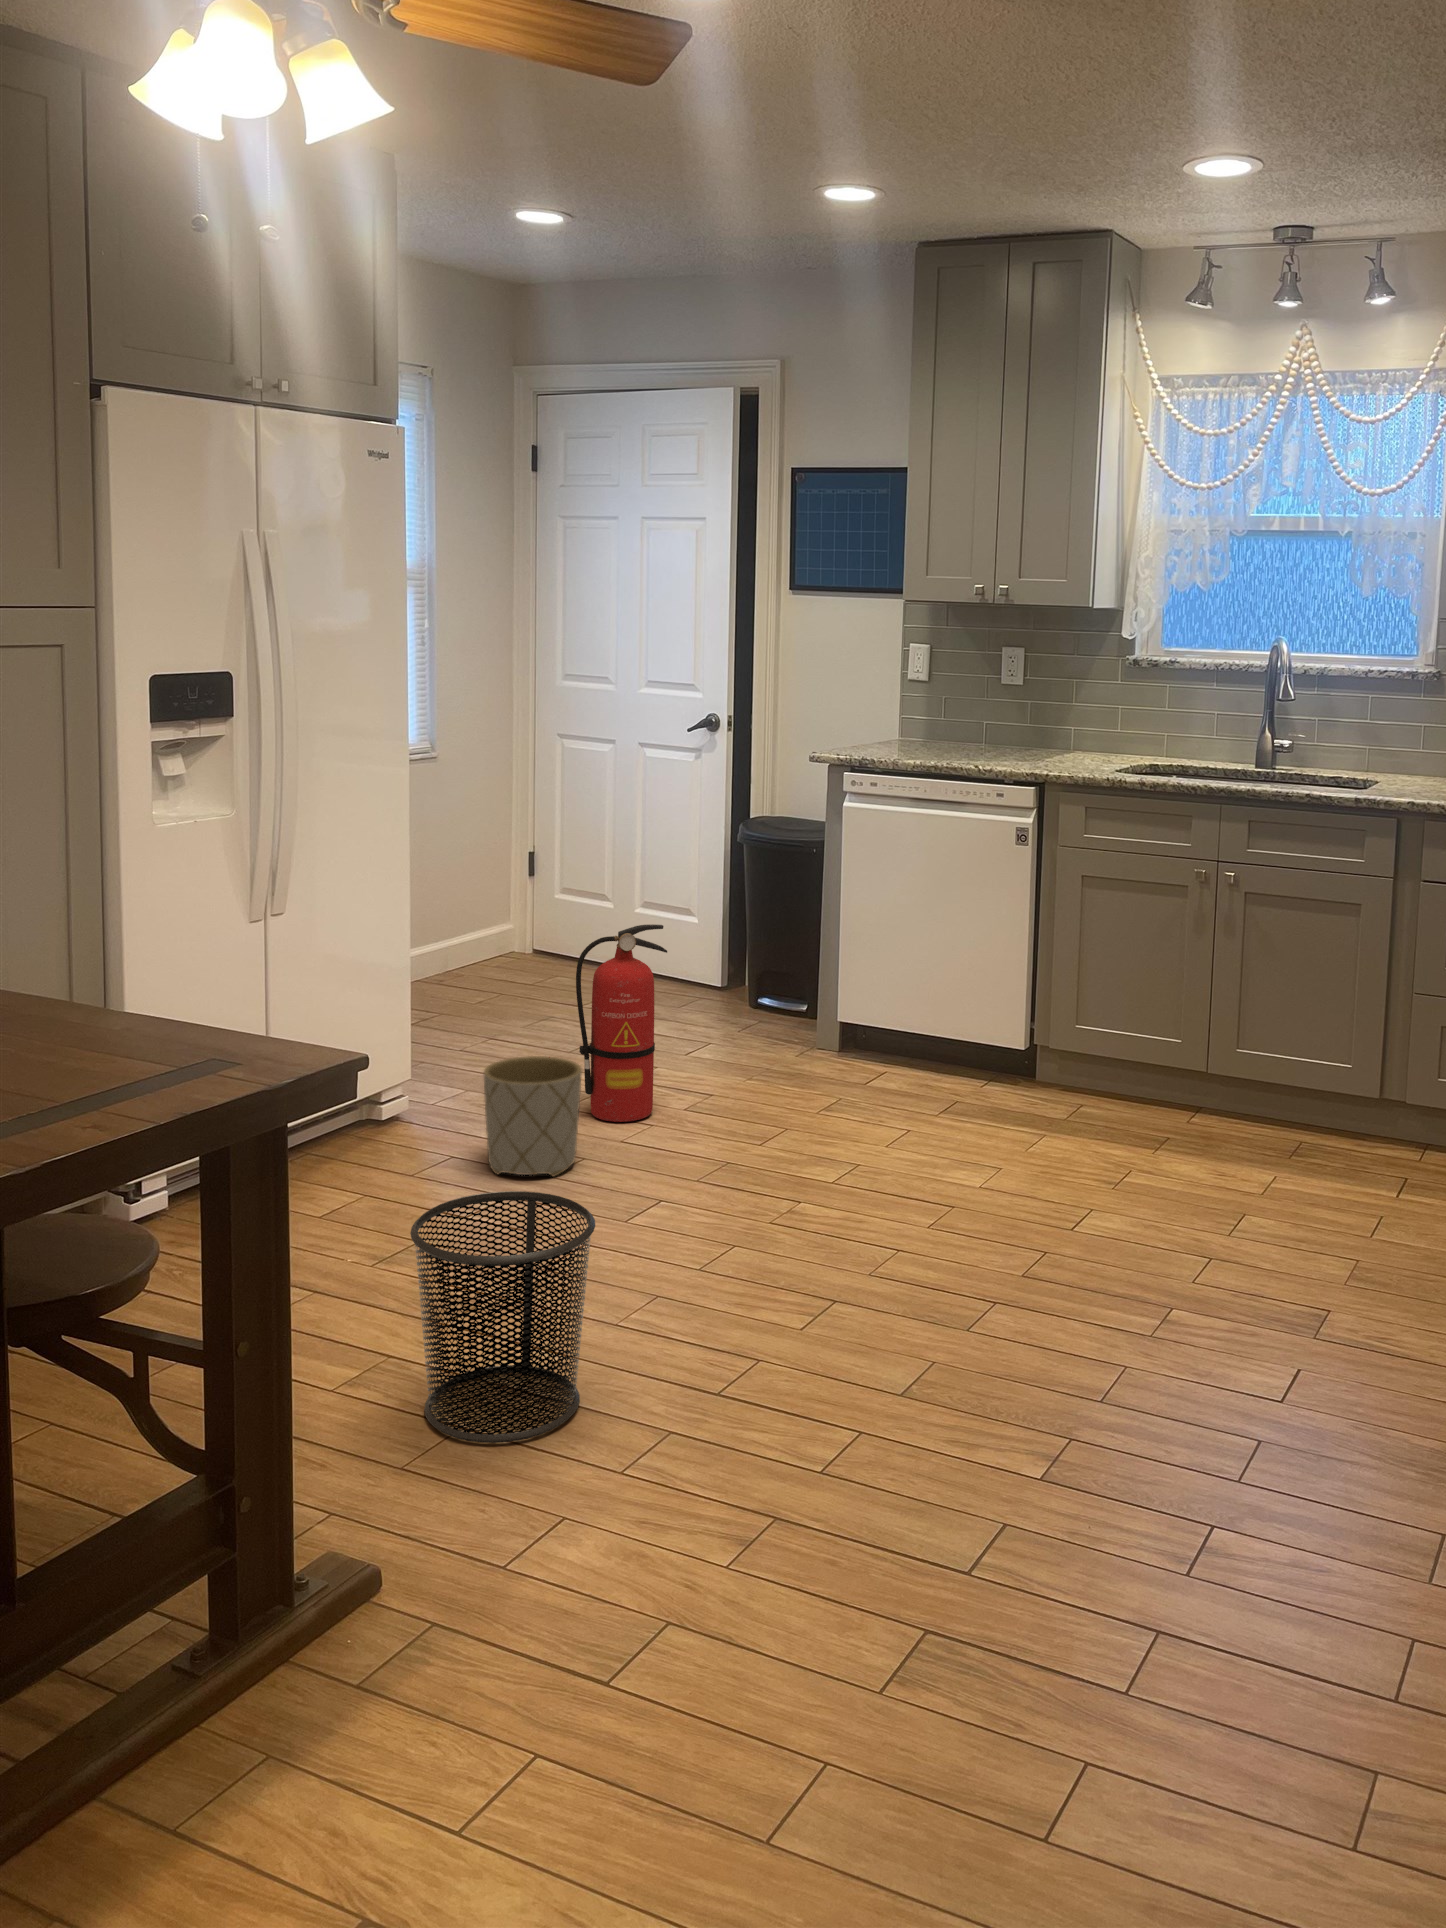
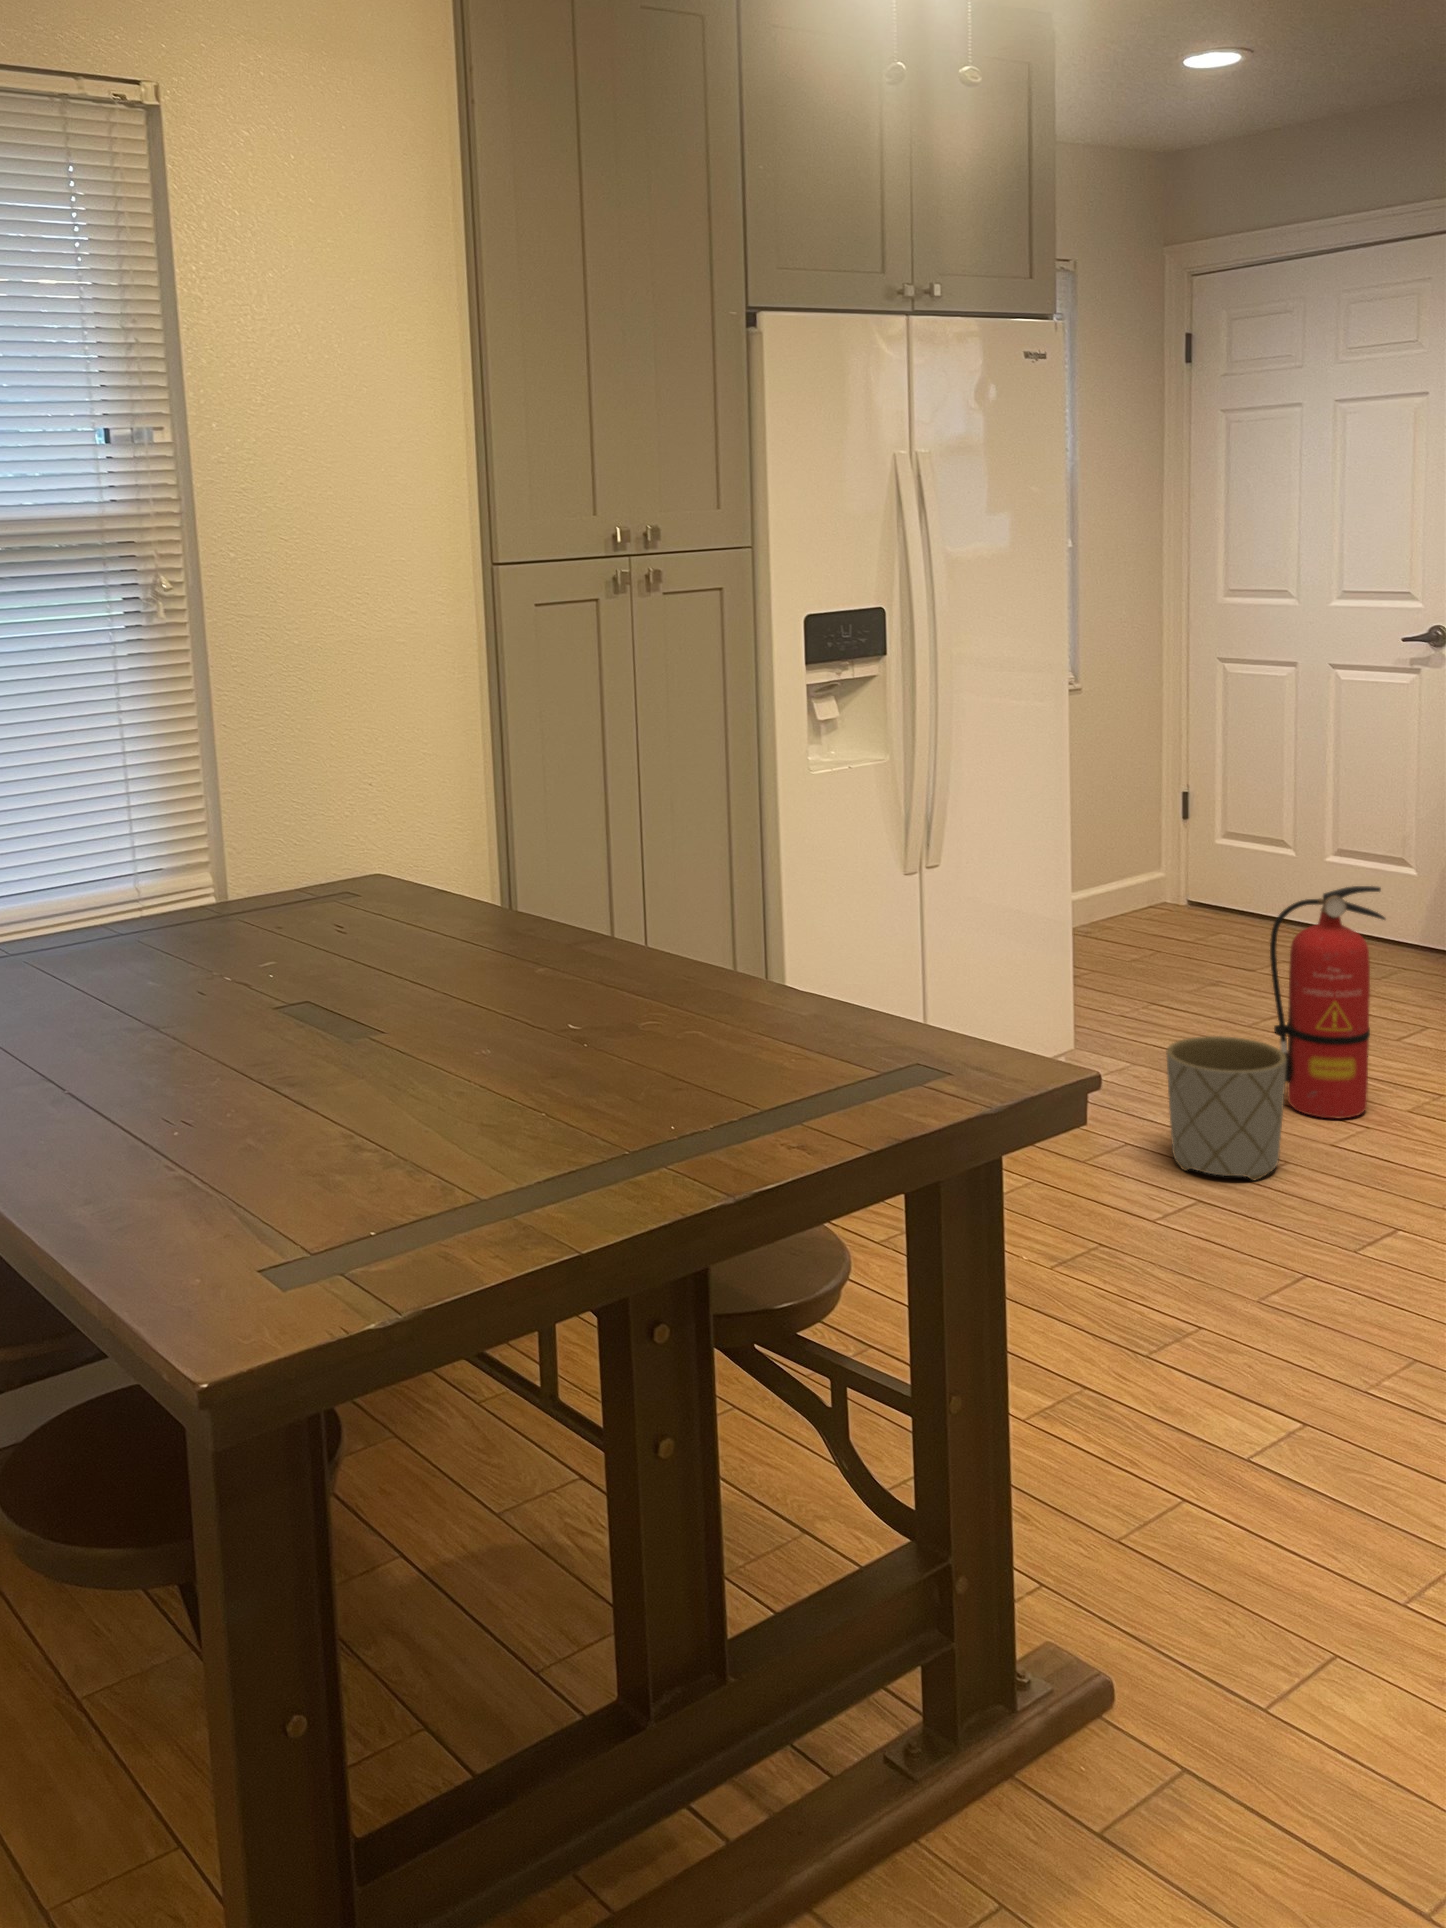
trash can: present [410,1191,595,1443] -> none [1120,1218,1356,1531]

